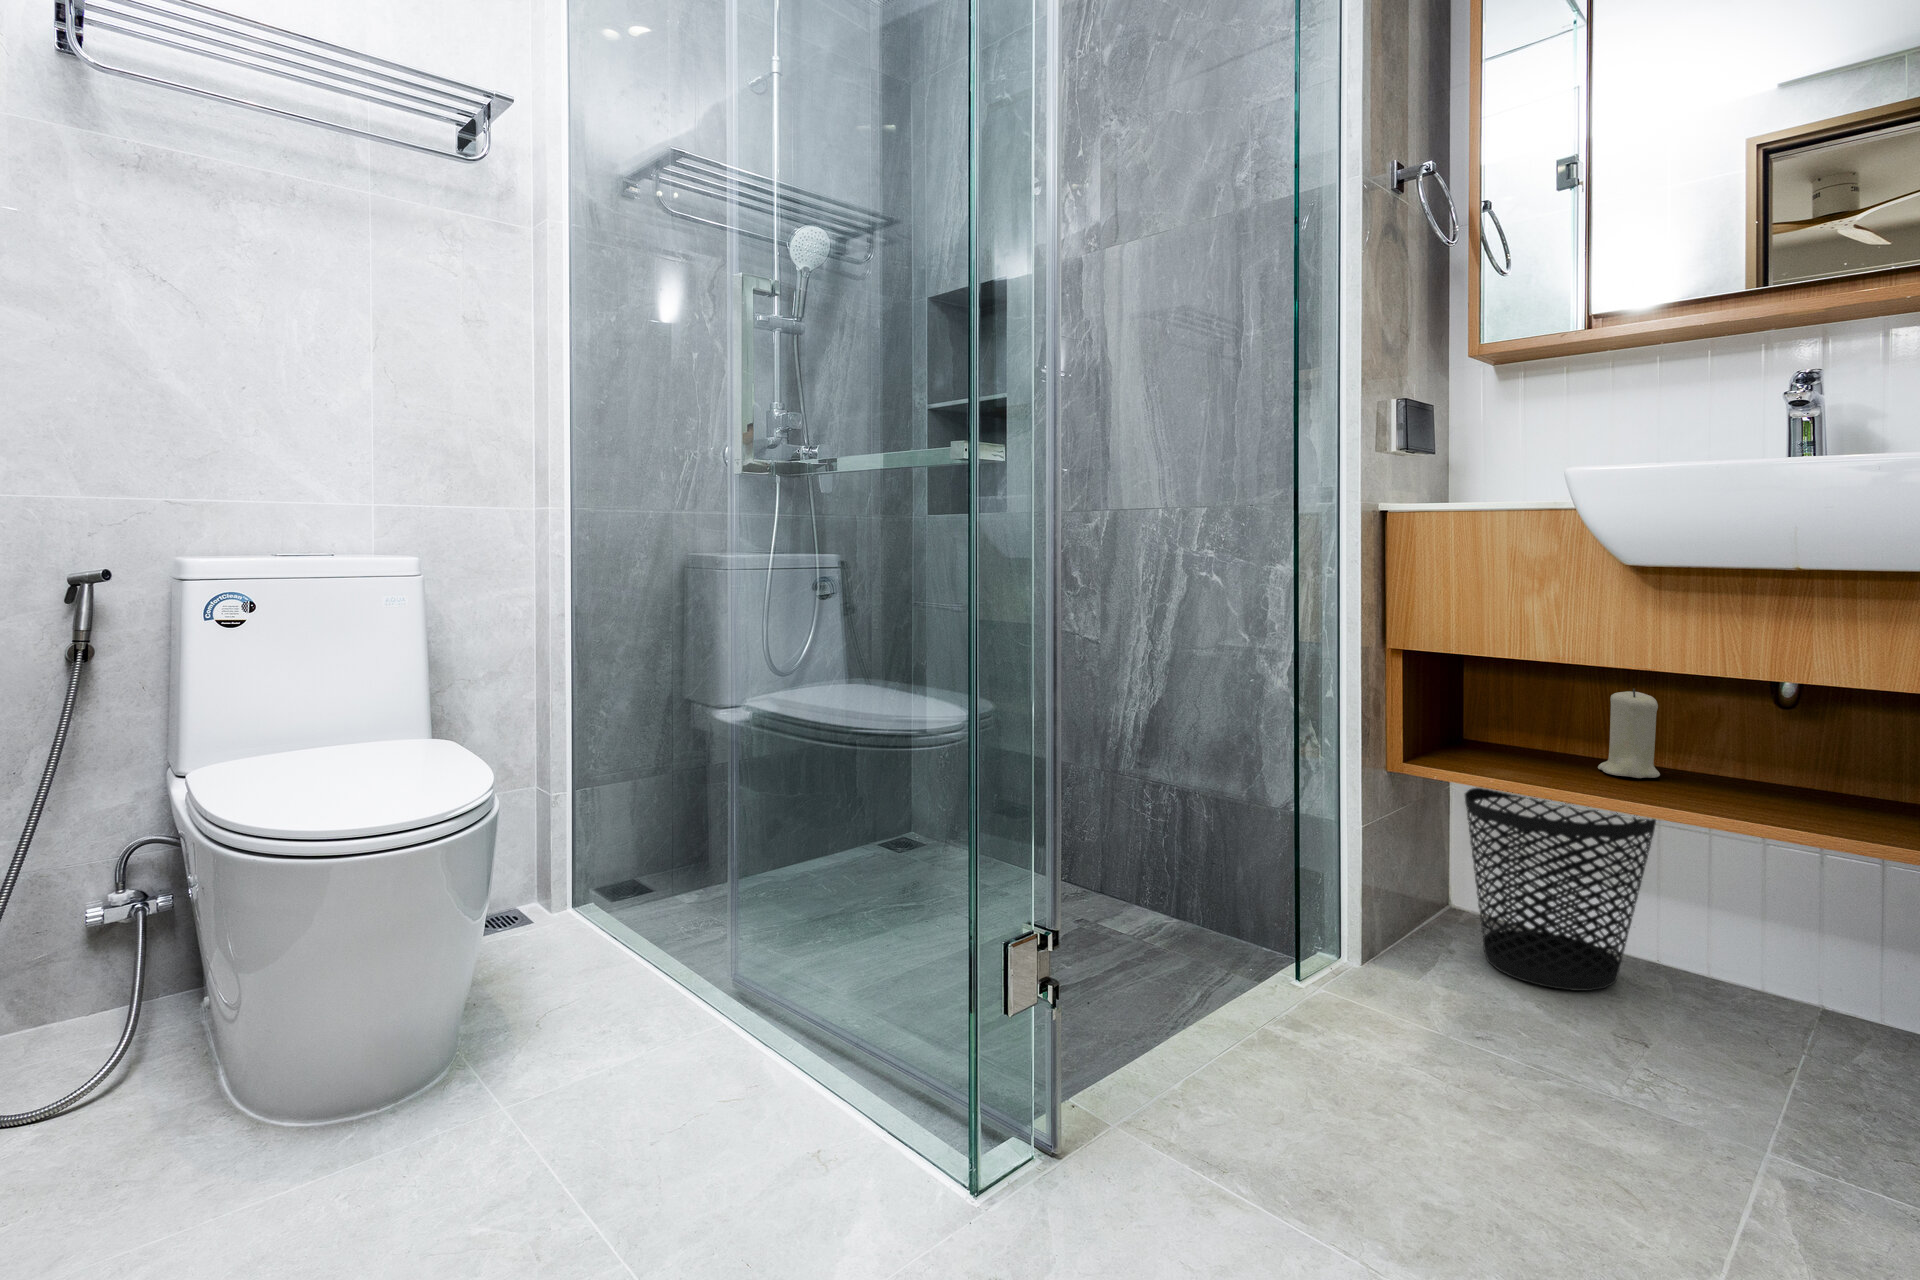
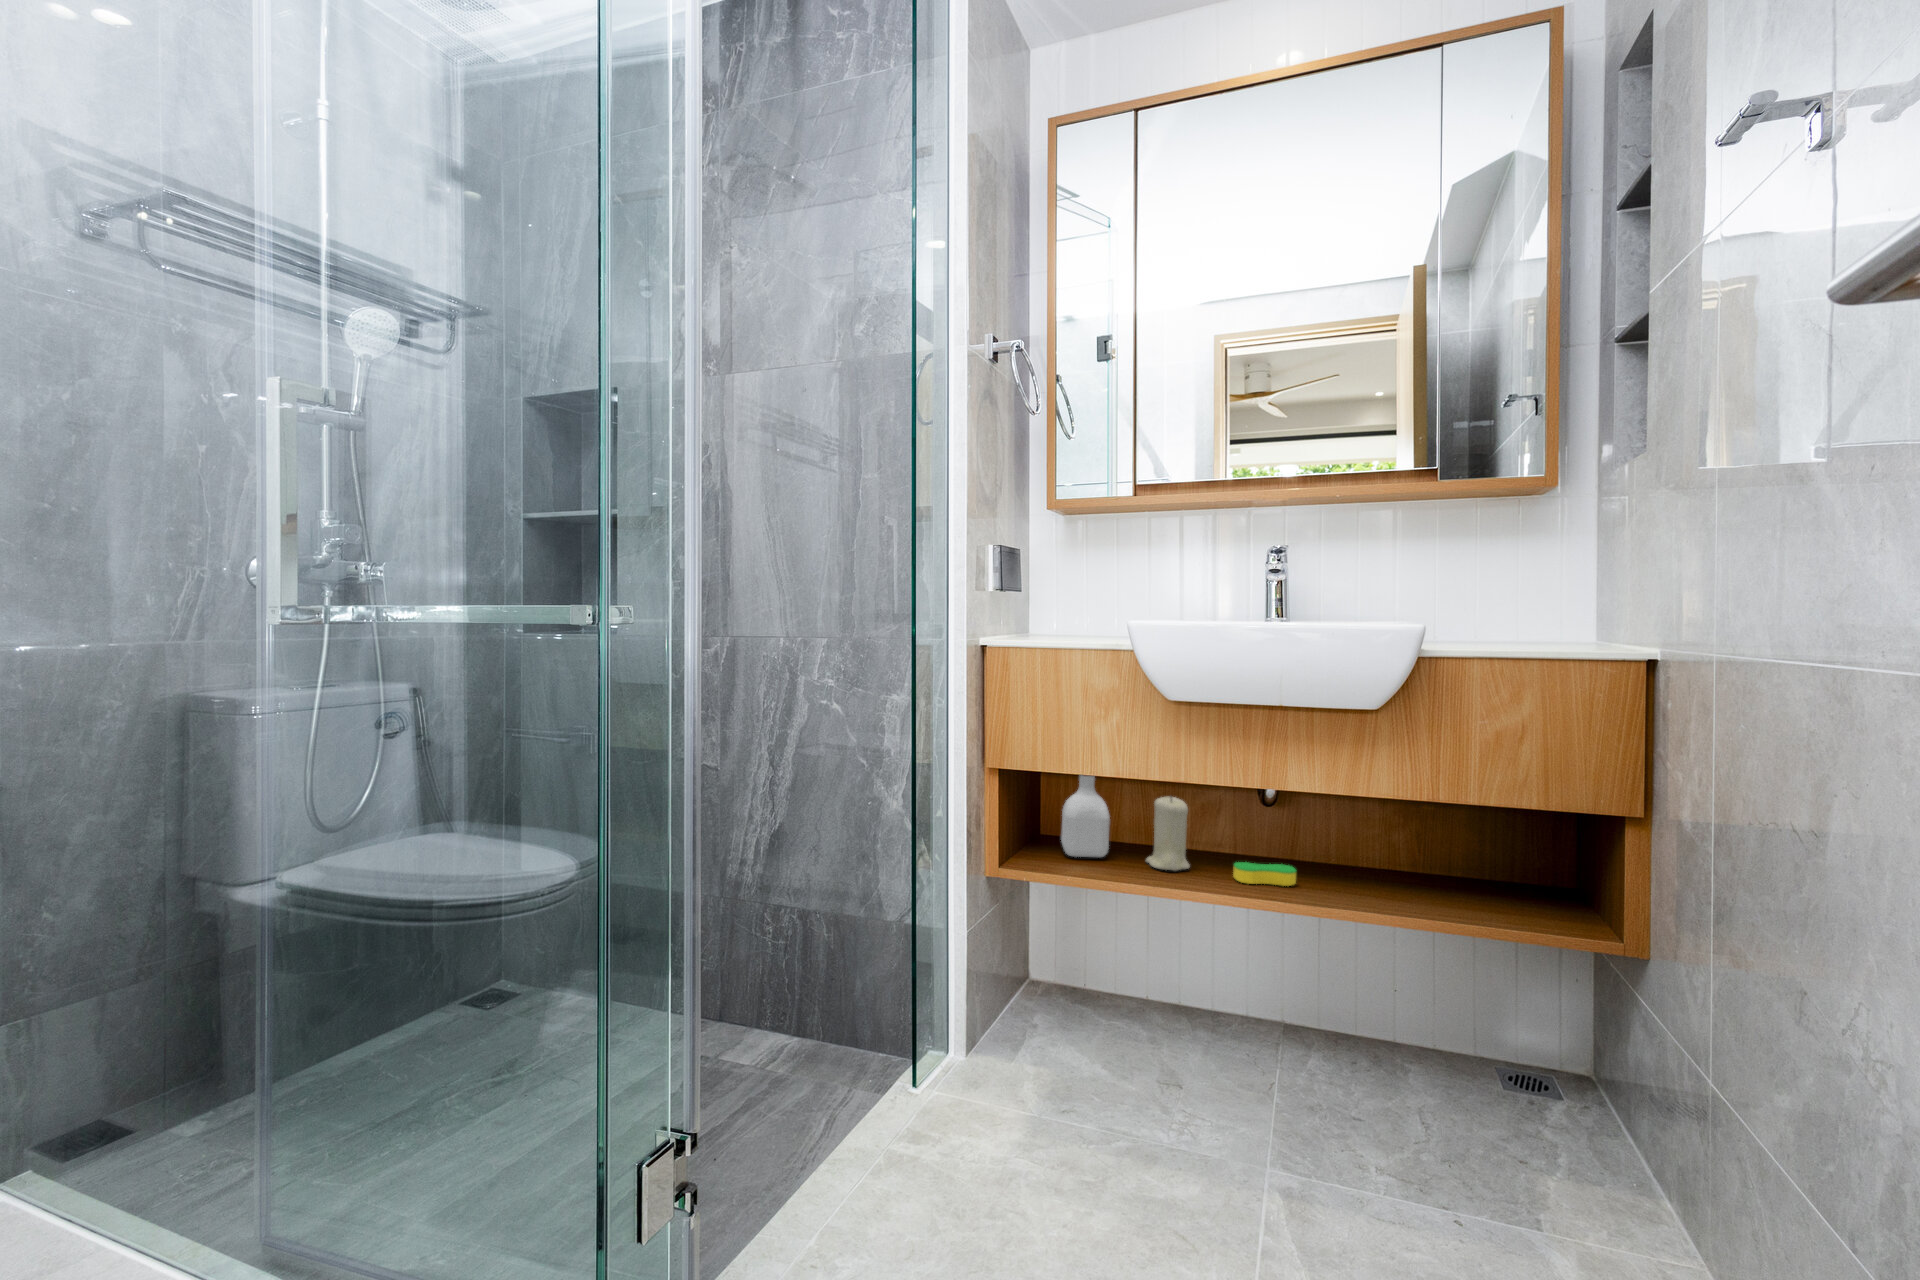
soap bottle: none [1487,636,1550,761] -> present [1061,775,1110,857]
sponge: none [1722,772,1820,802] -> present [1233,862,1296,886]
wastebasket: present [1465,788,1656,991] -> none [1047,876,1190,1059]

